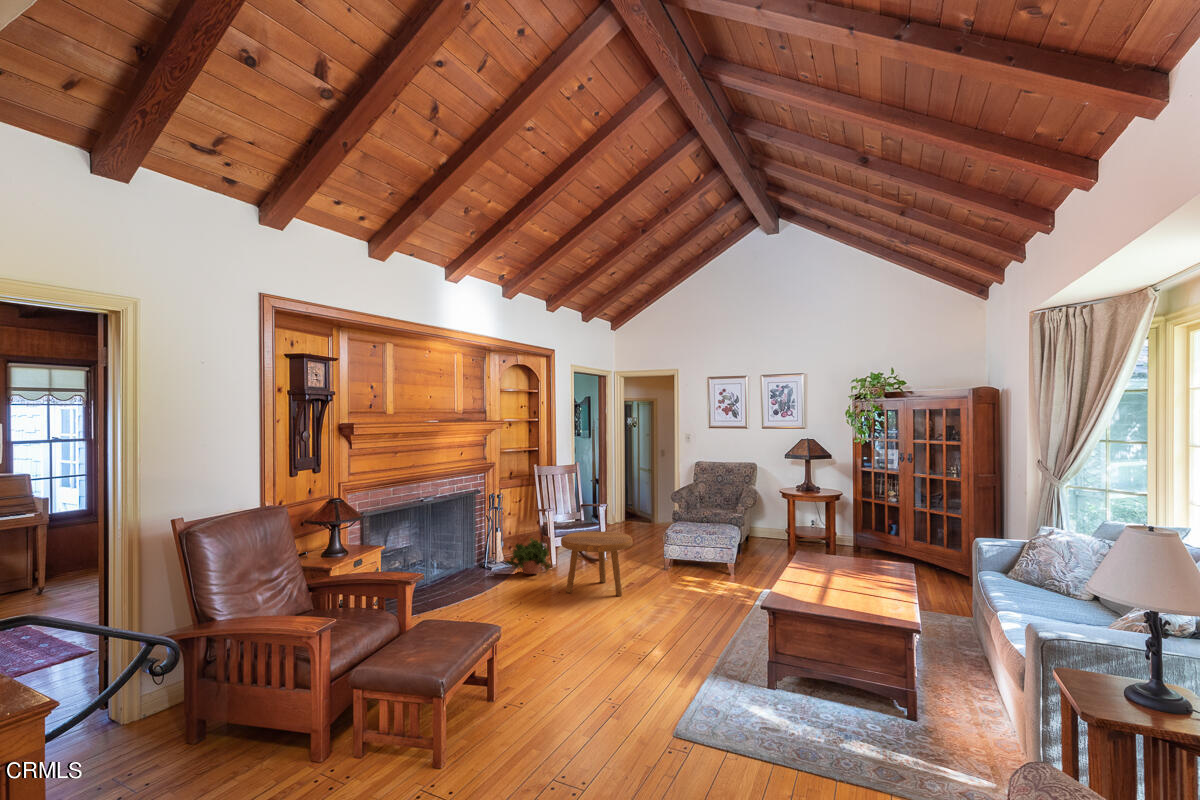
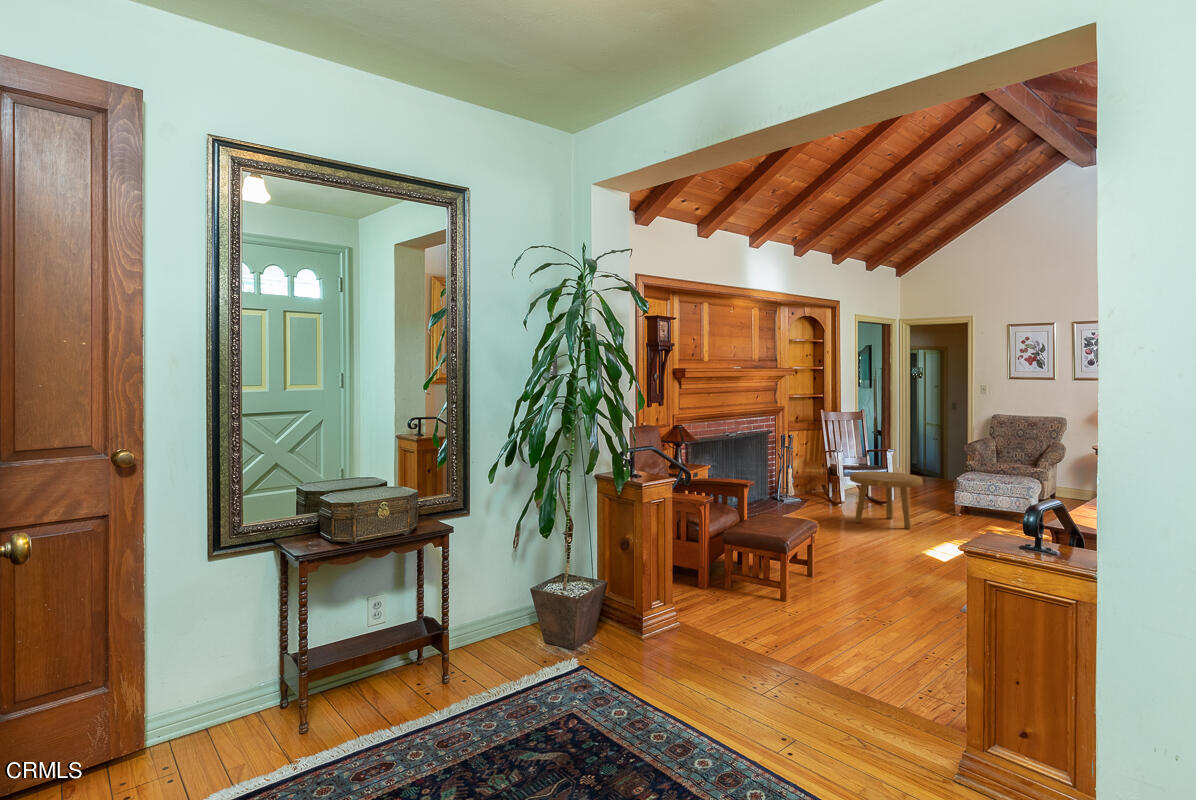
potted plant: present [505,538,550,574] -> none [792,475,840,507]

